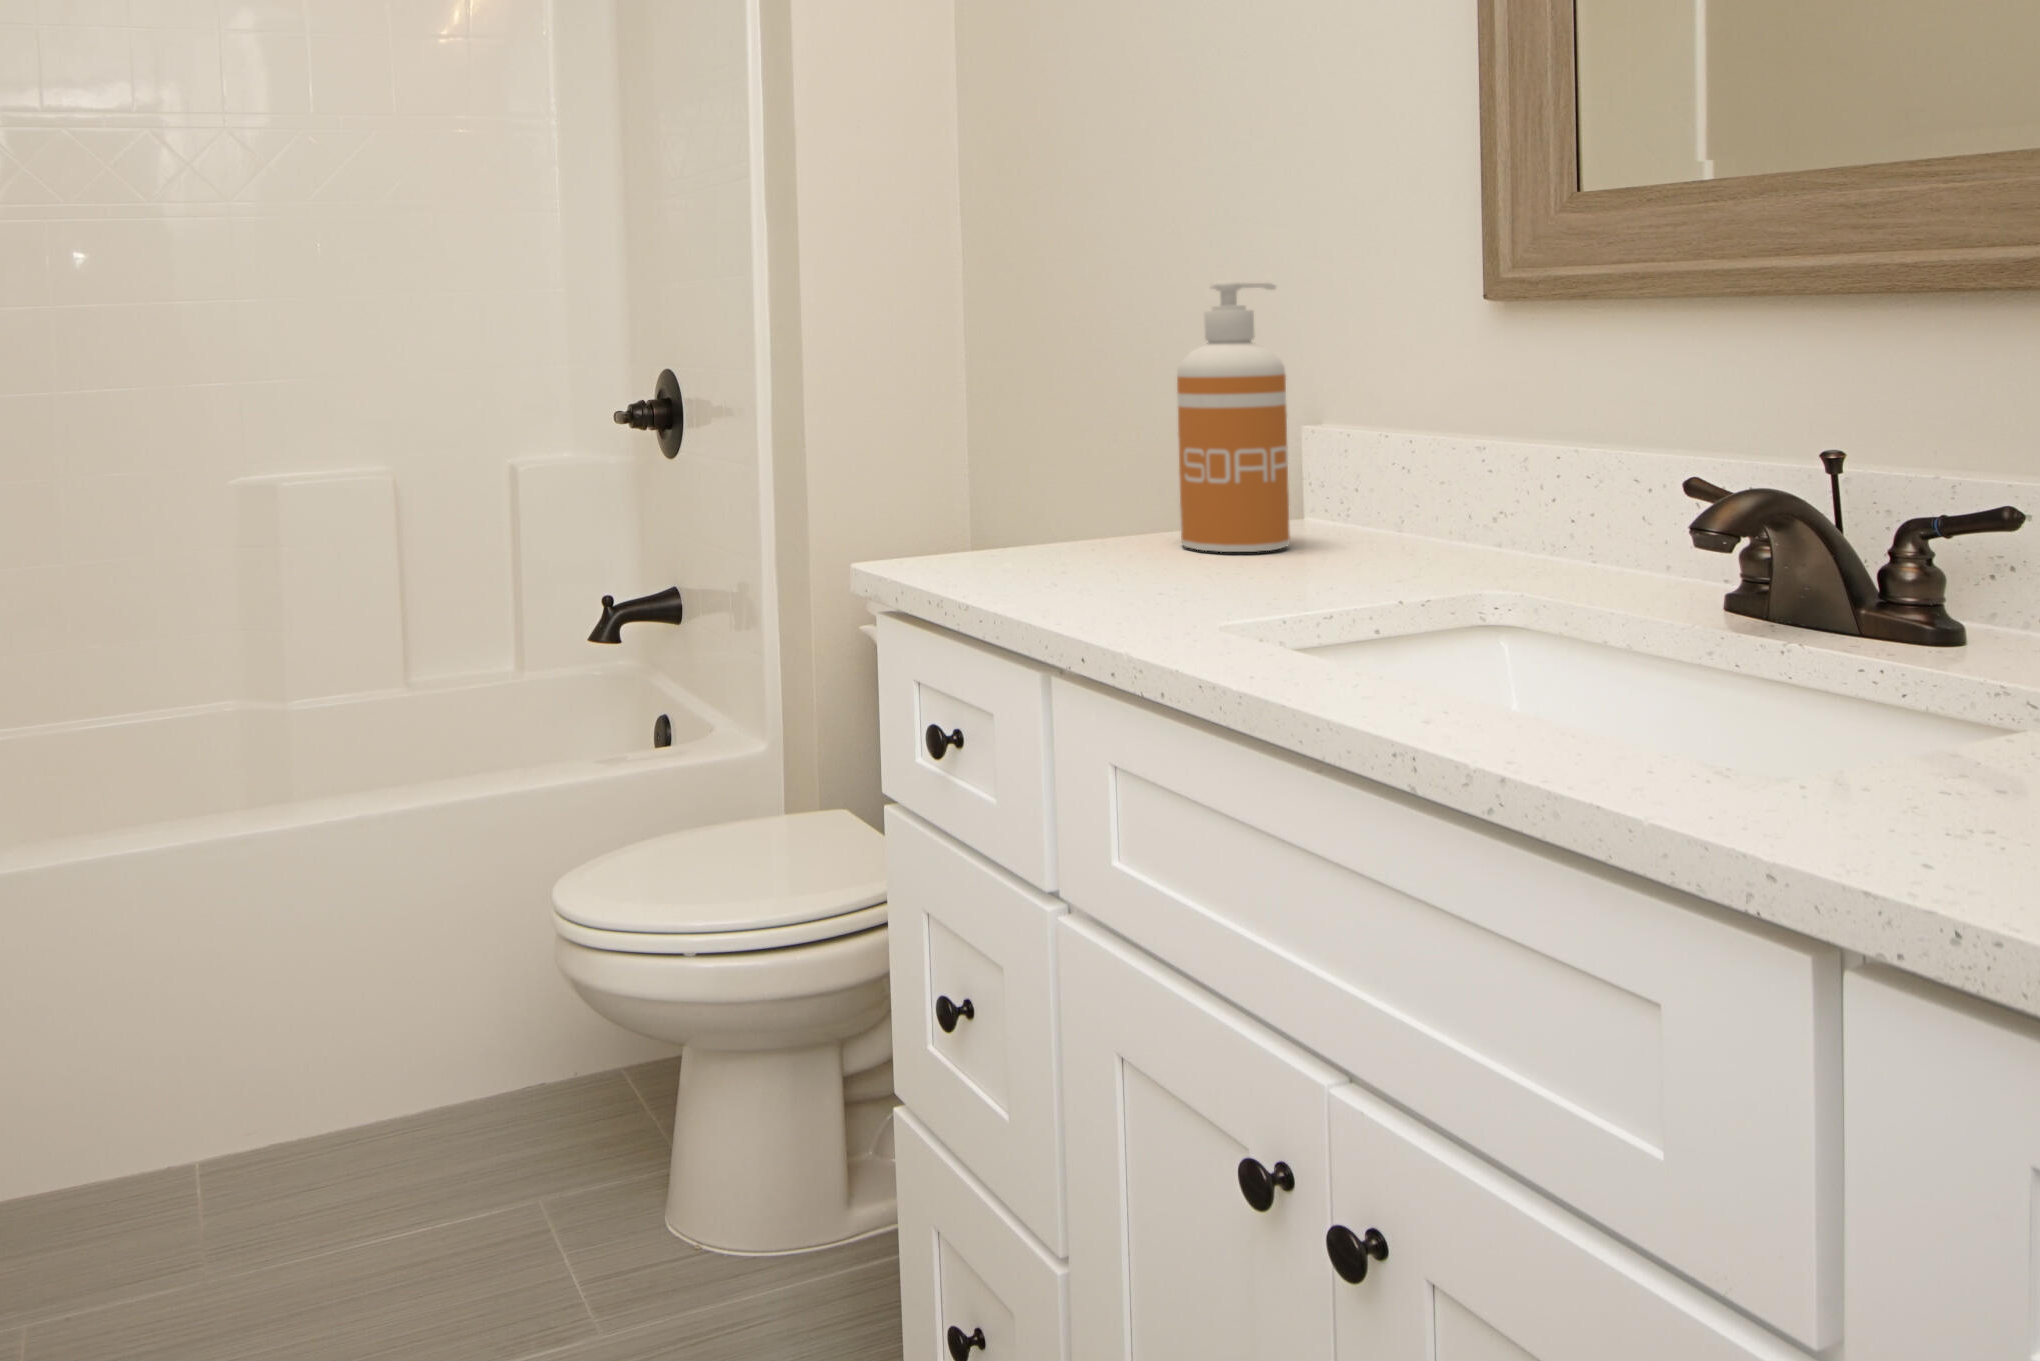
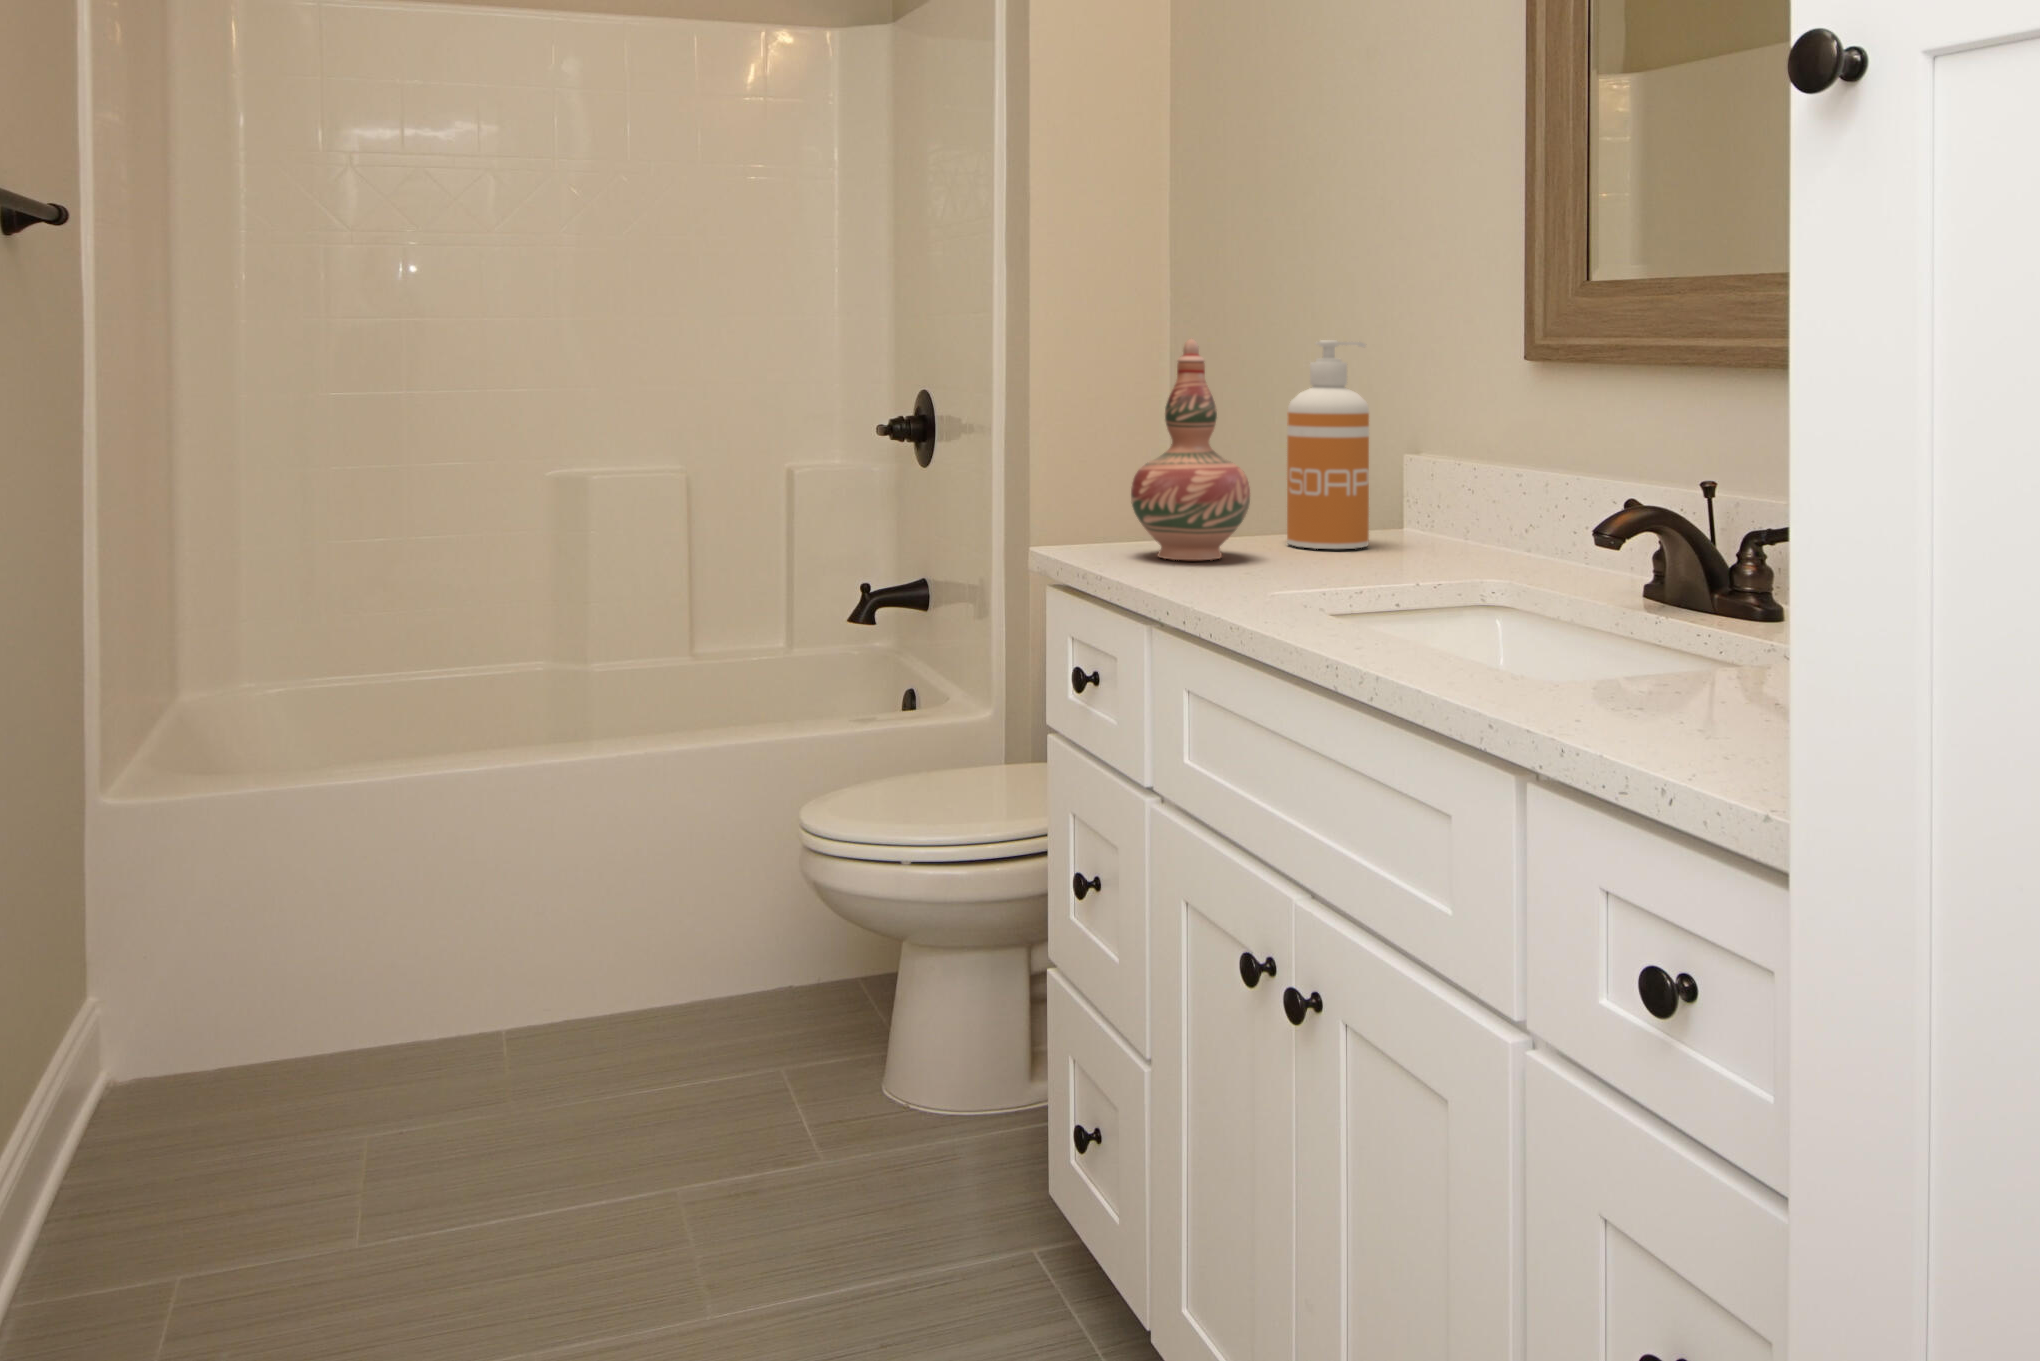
decorative vase: none [993,283,1151,577] -> present [1131,339,1250,560]

